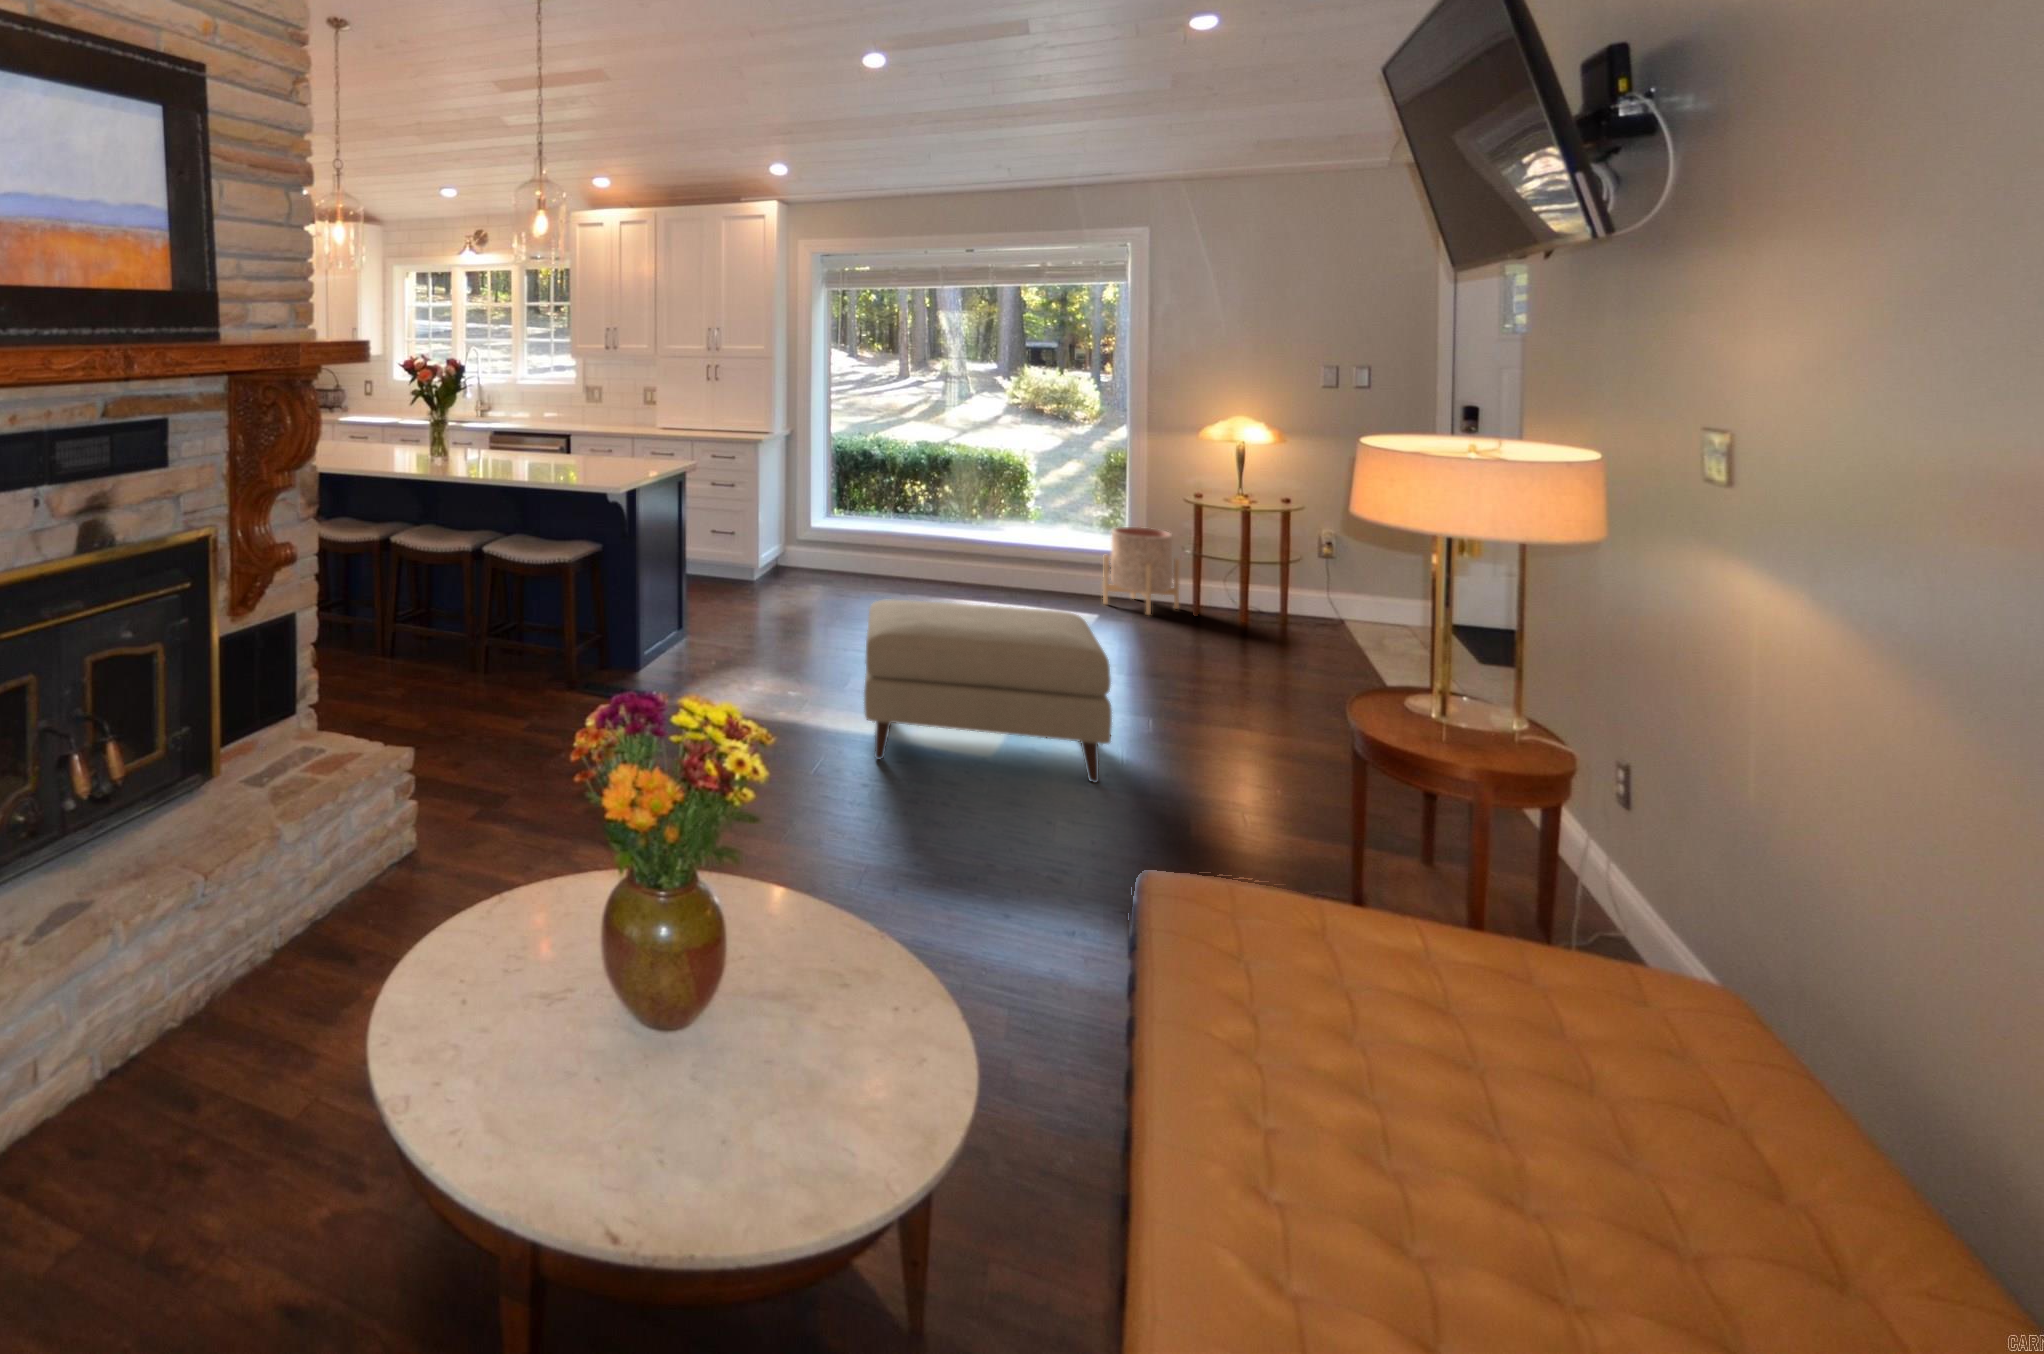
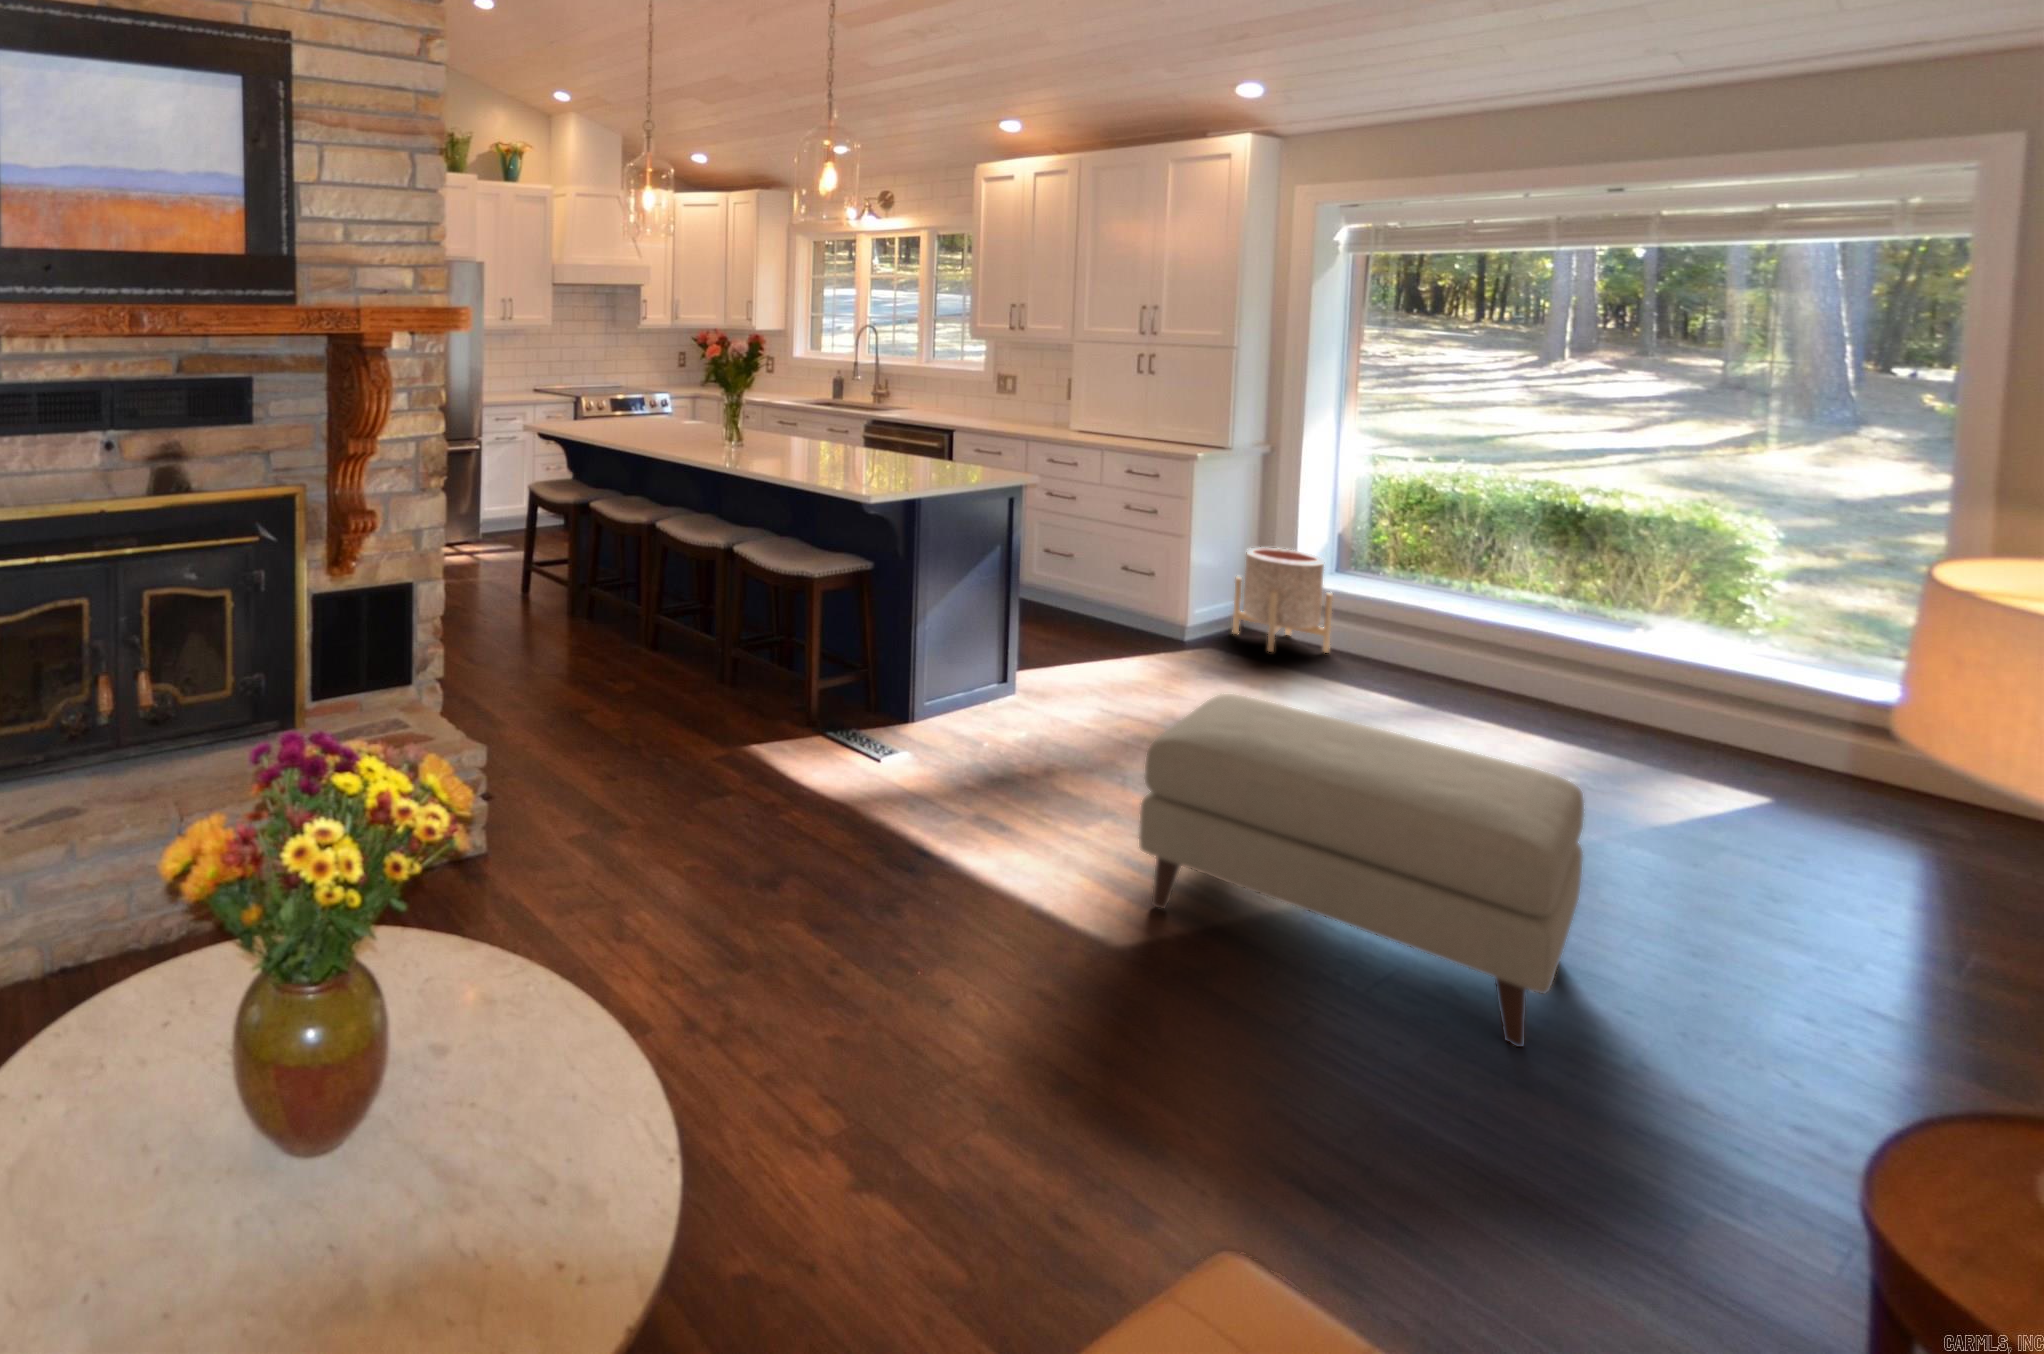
planter: present [1103,527,1180,615] -> present [1232,548,1333,653]

